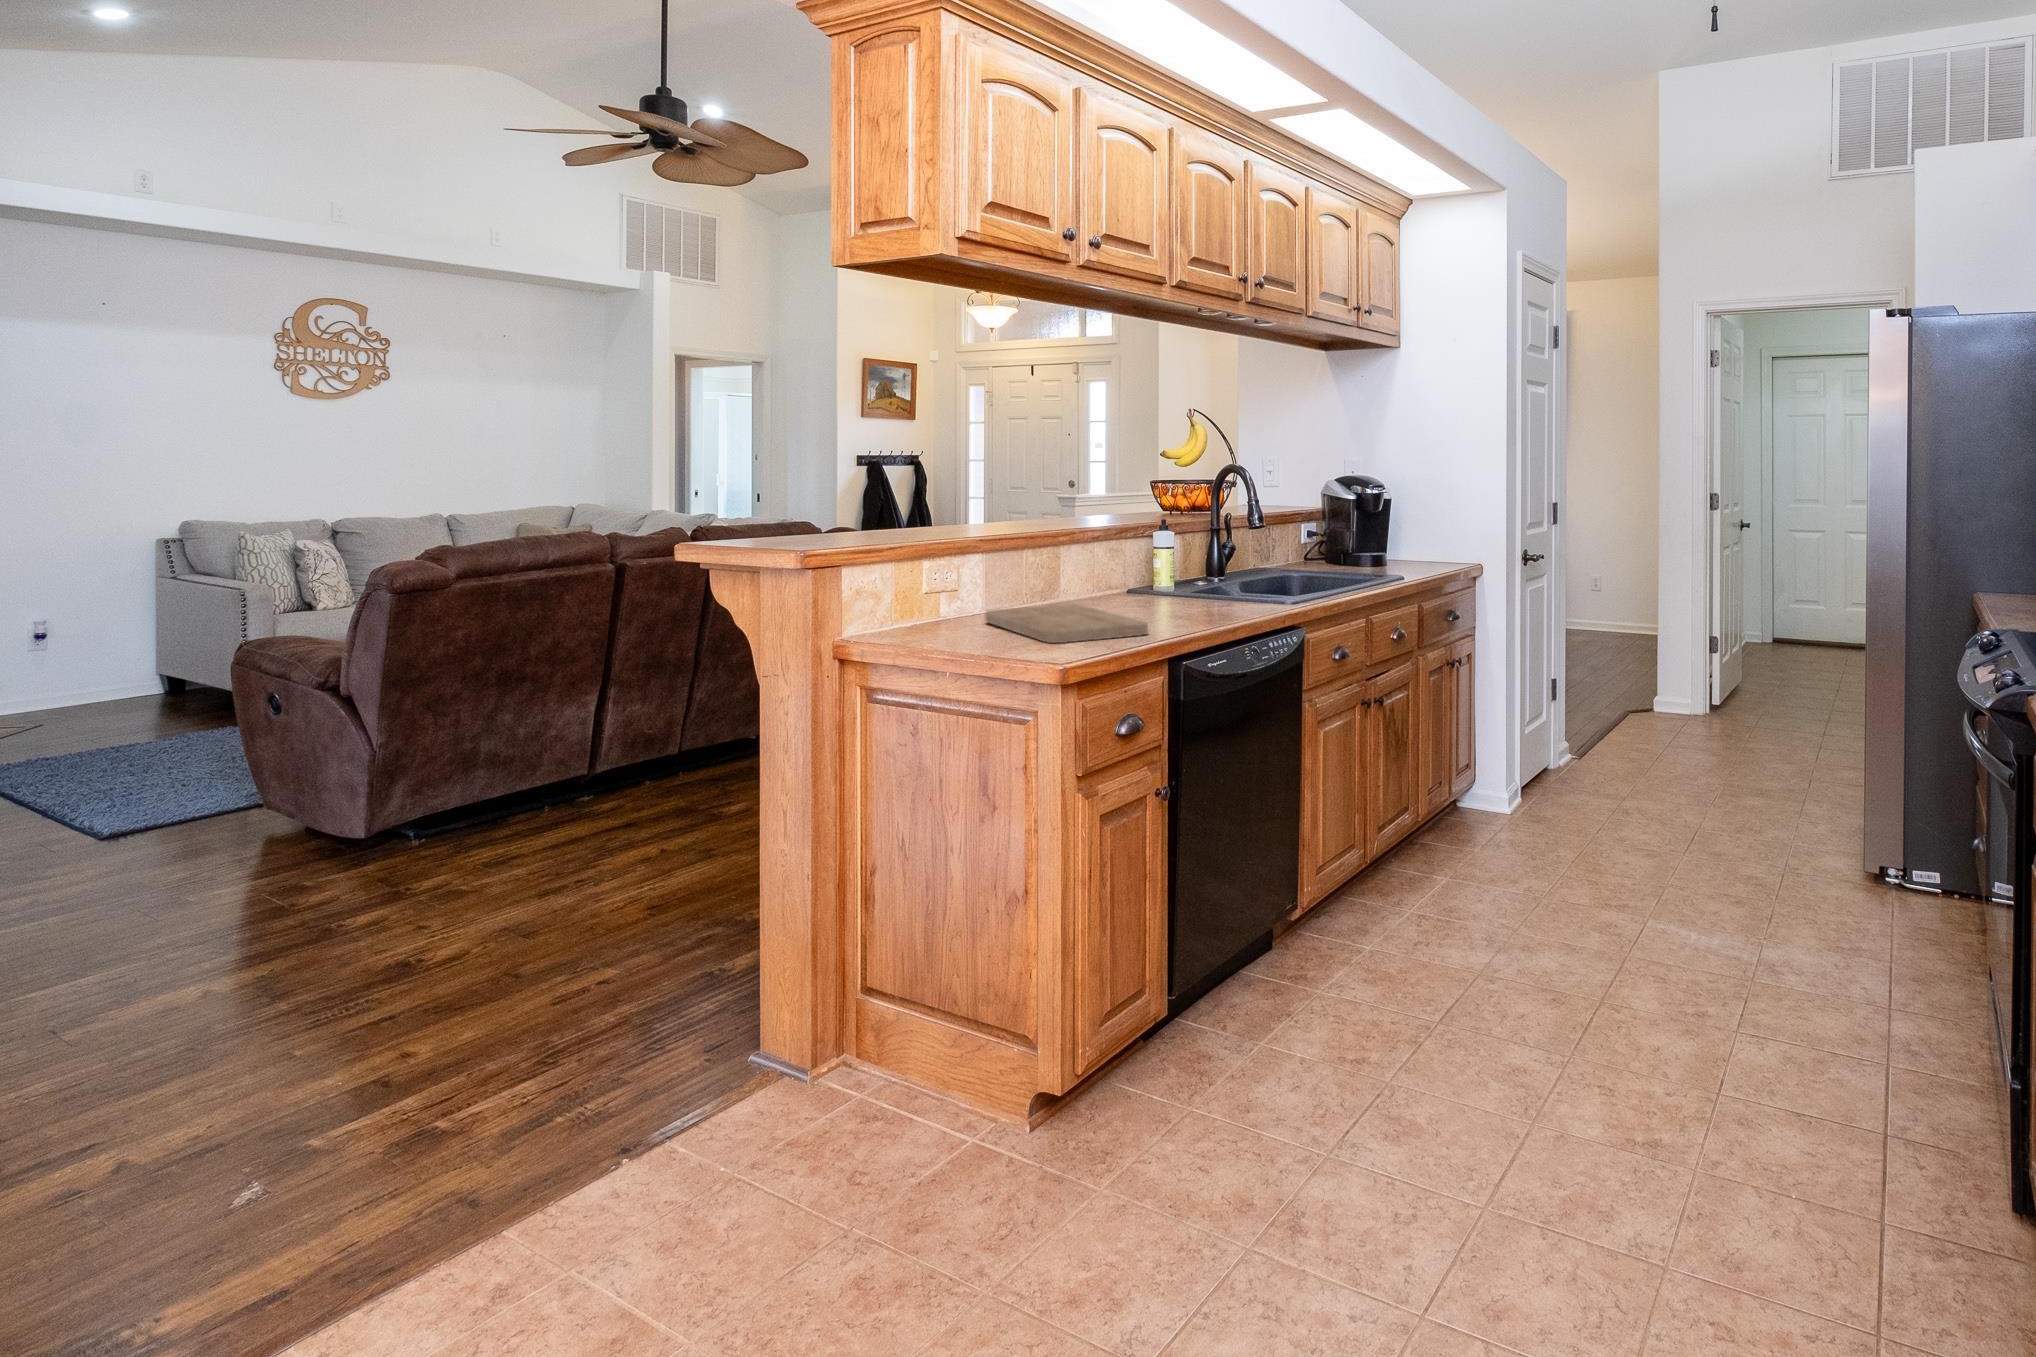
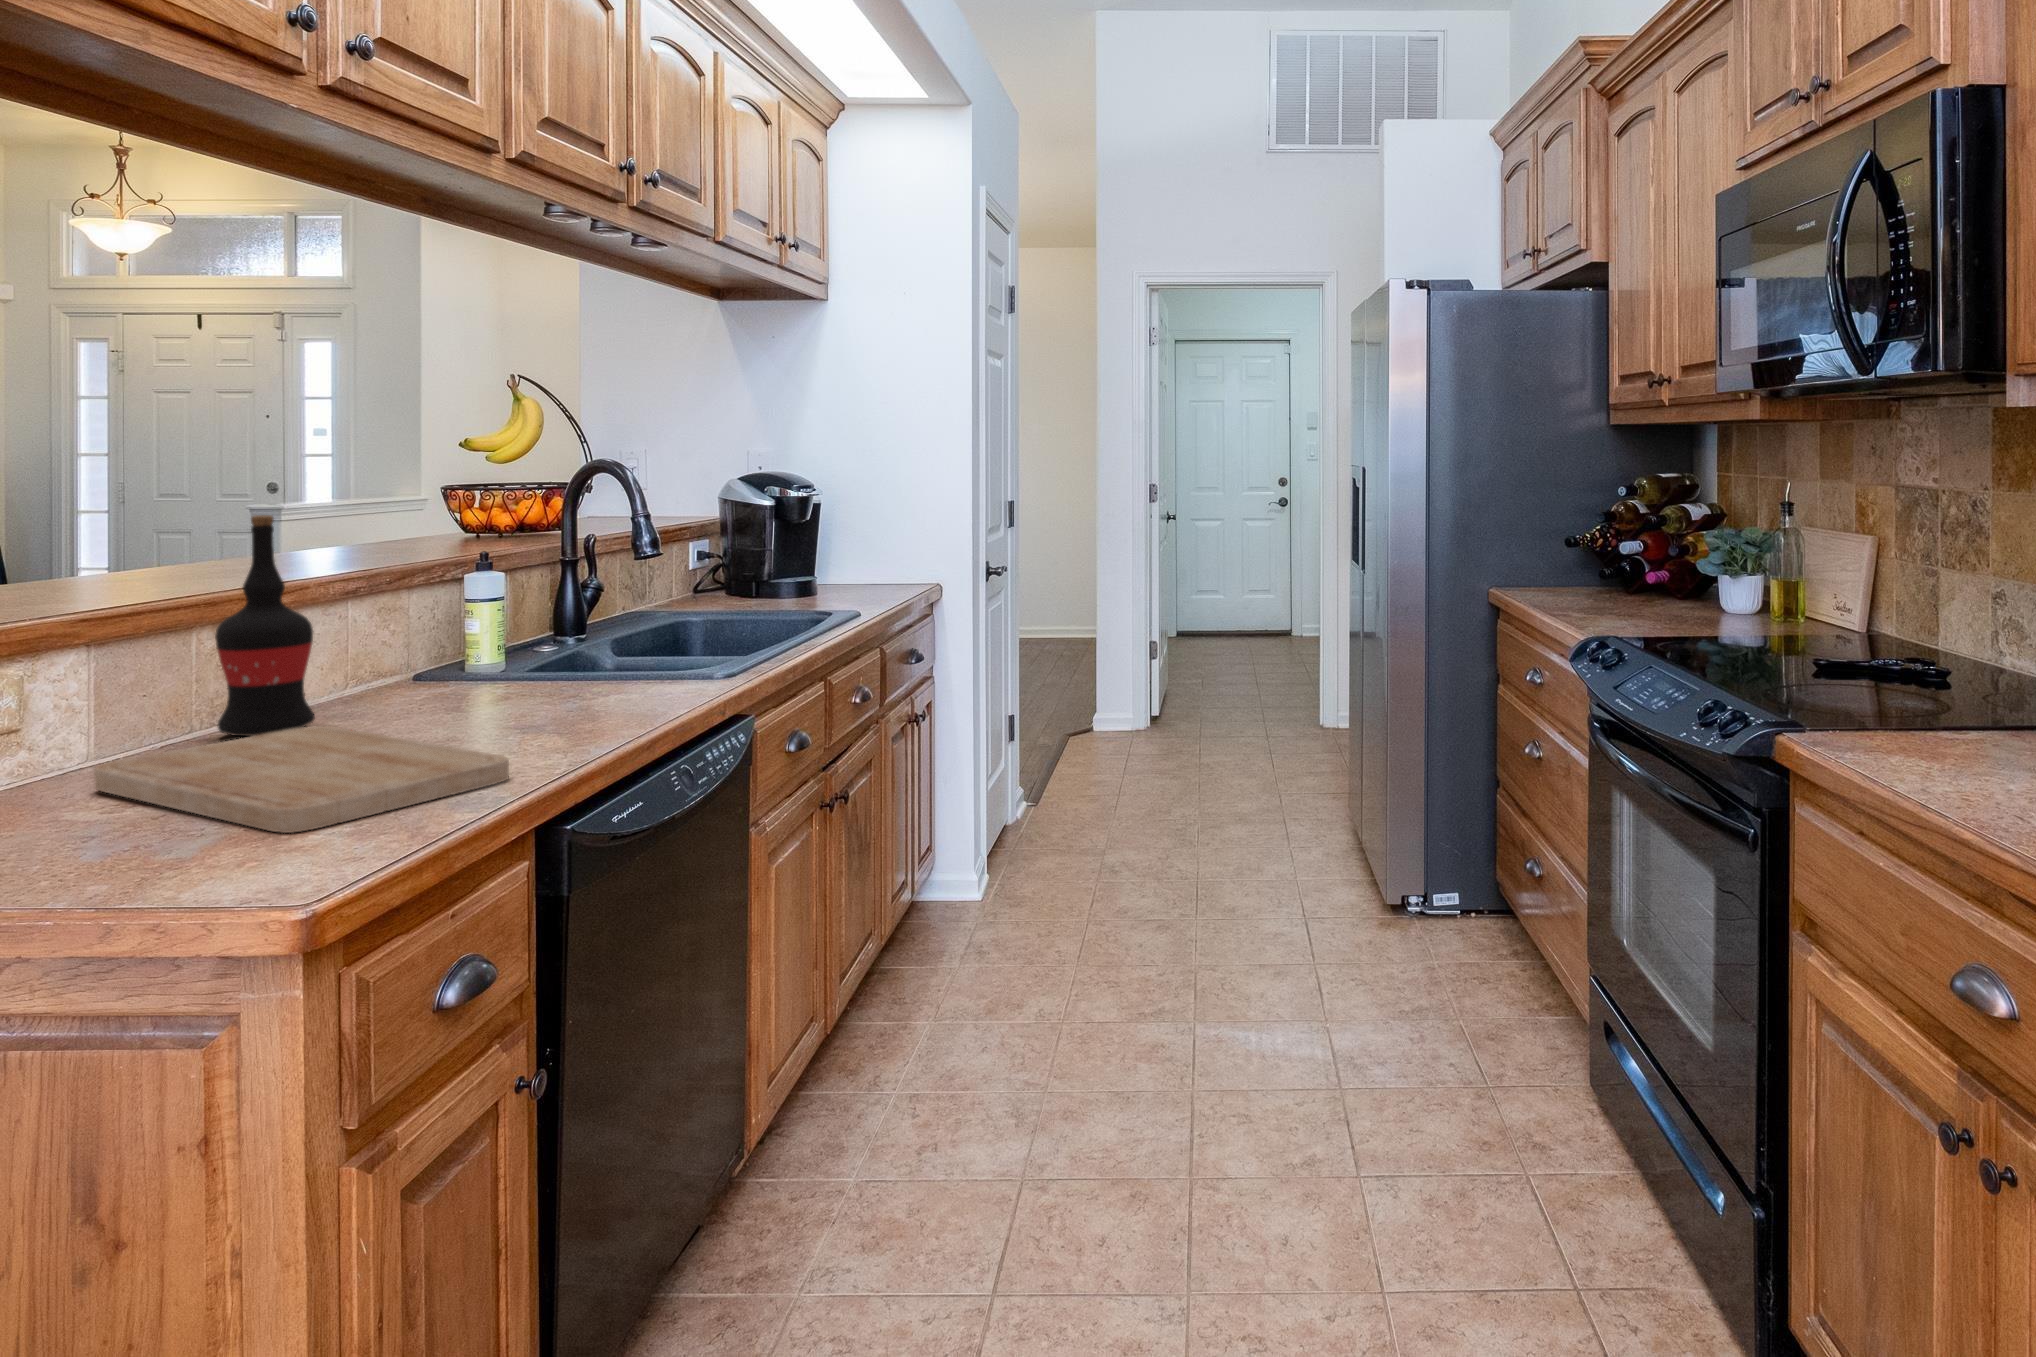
wine bottle: none [1036,492,1076,609] -> present [215,515,315,736]

